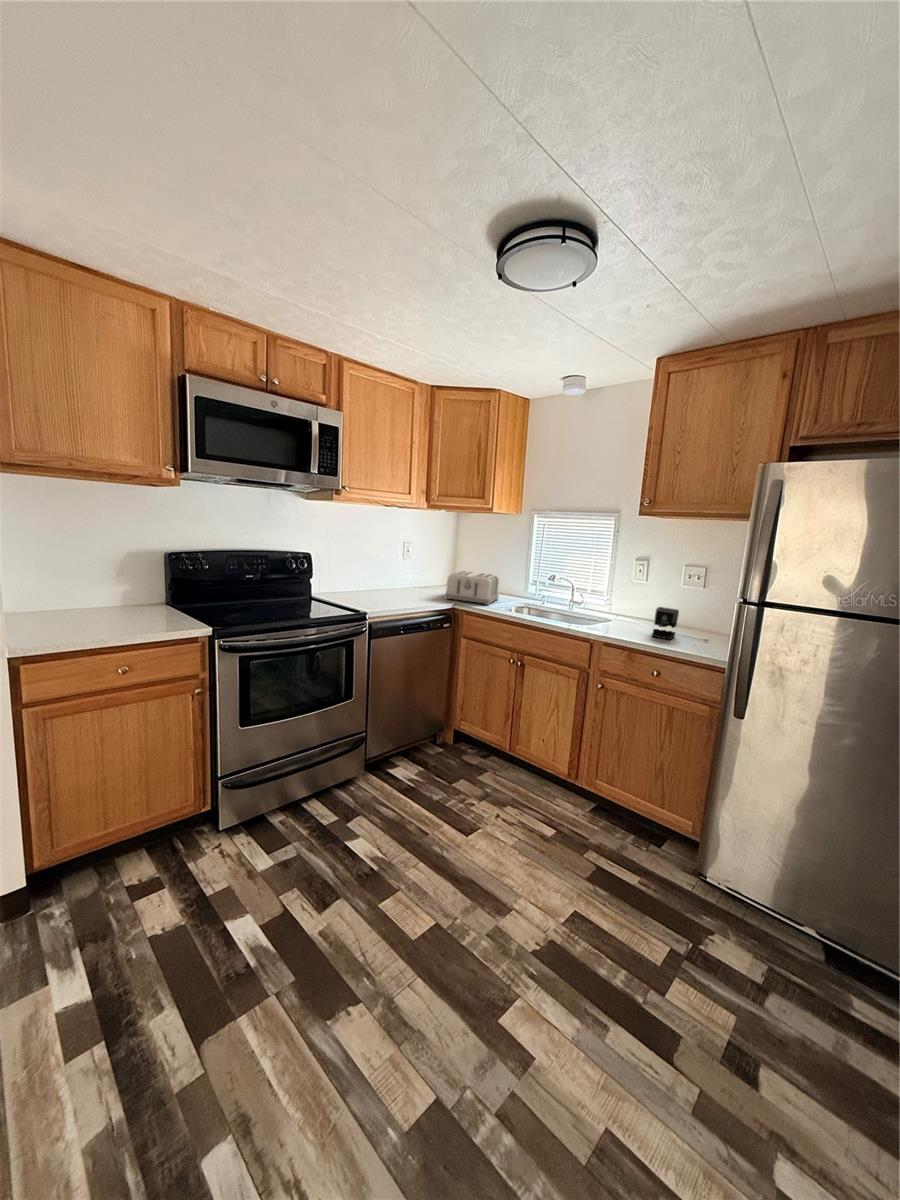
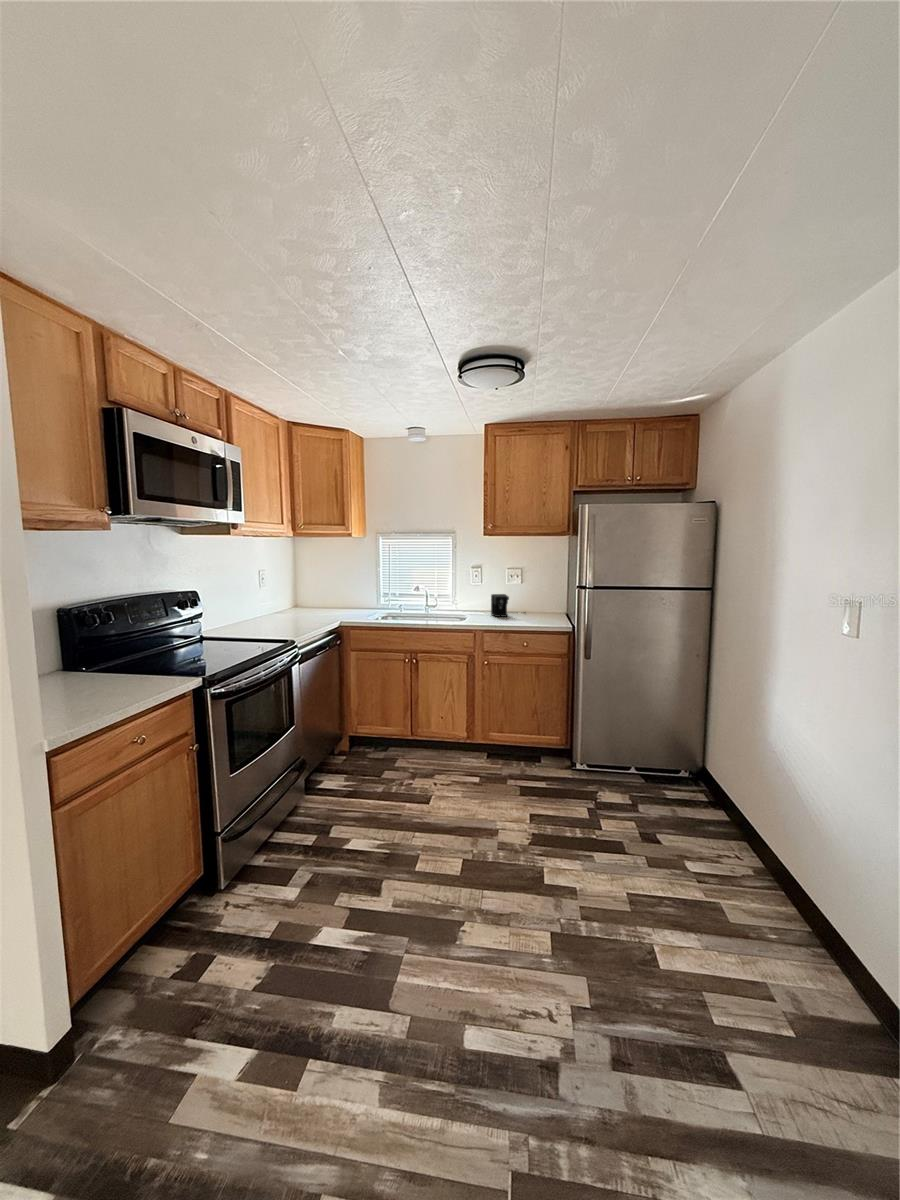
toaster: present [445,571,499,605] -> none [311,590,357,619]

